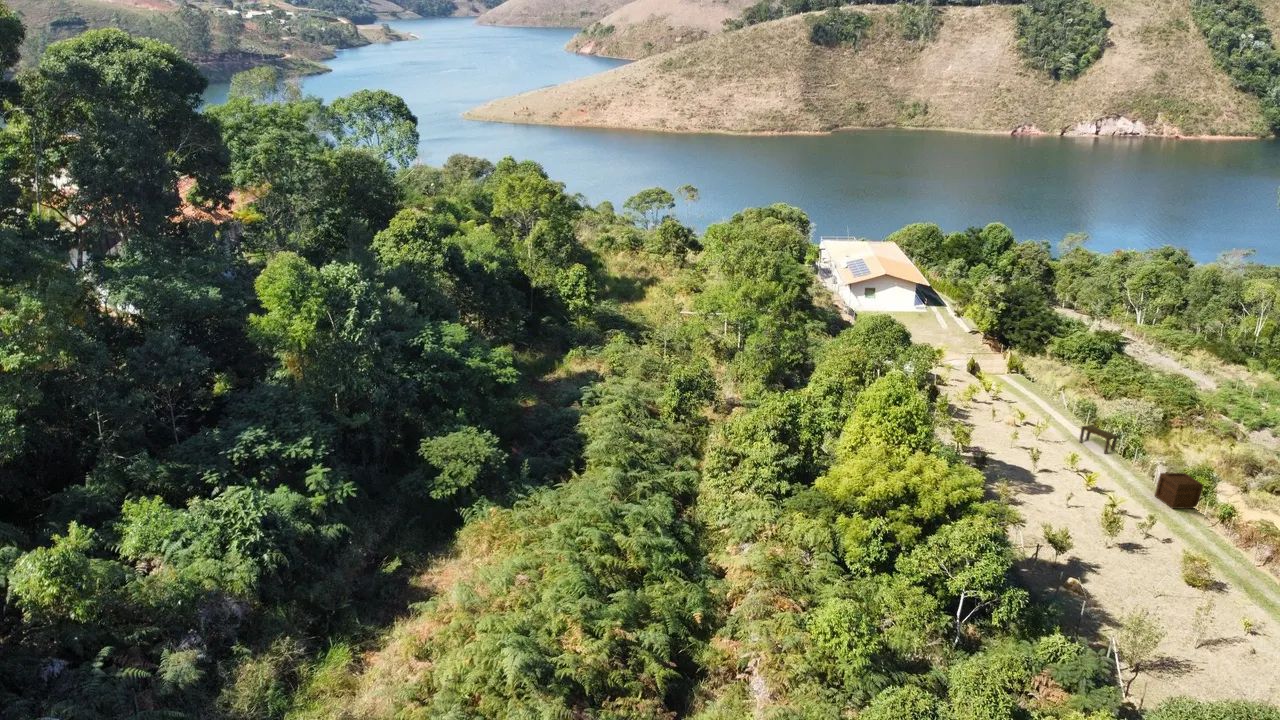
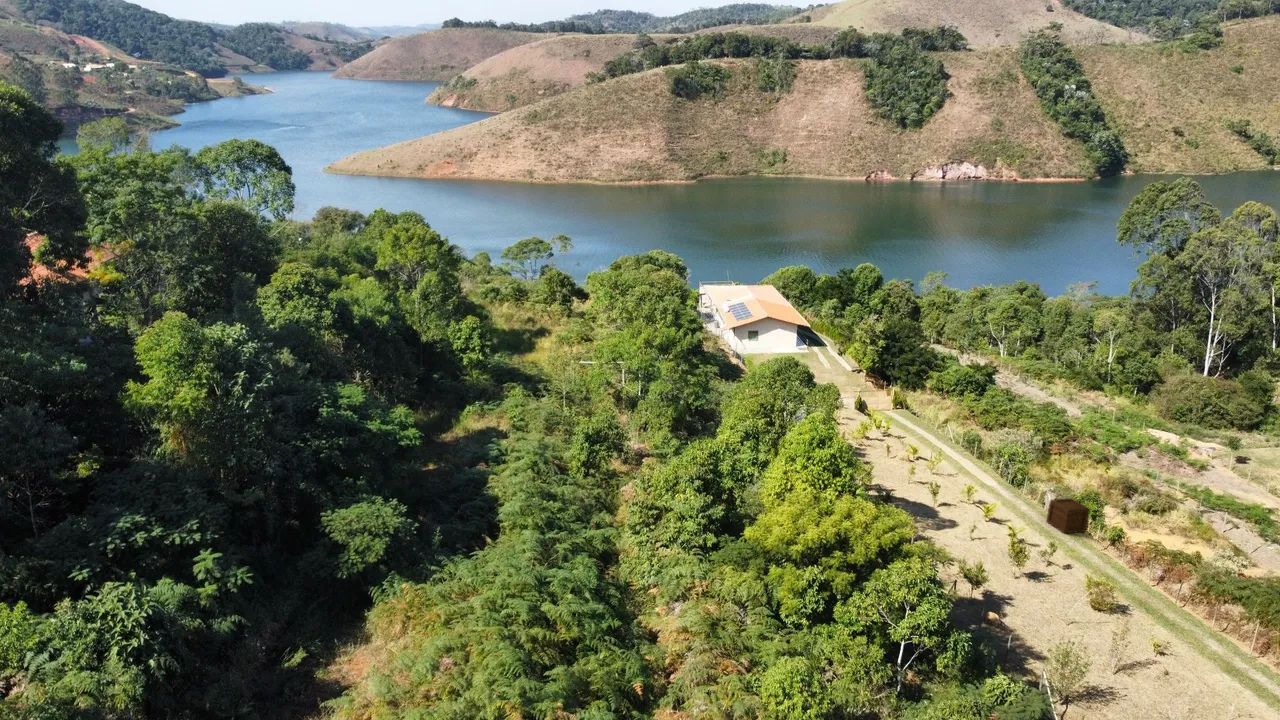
bench: present [1079,425,1119,454] -> none [970,456,1006,483]

